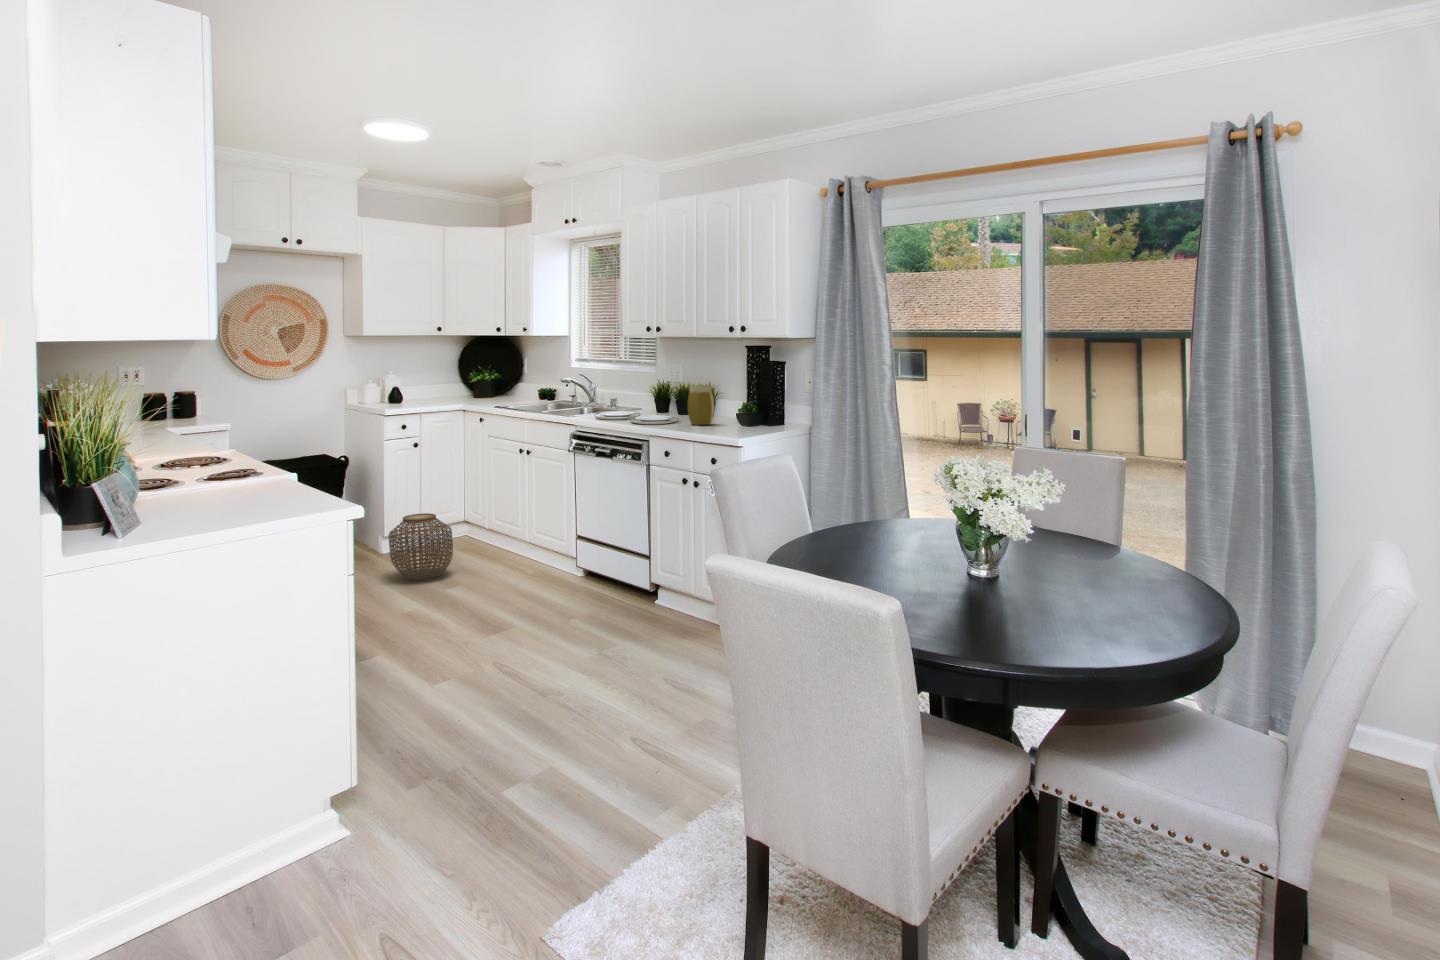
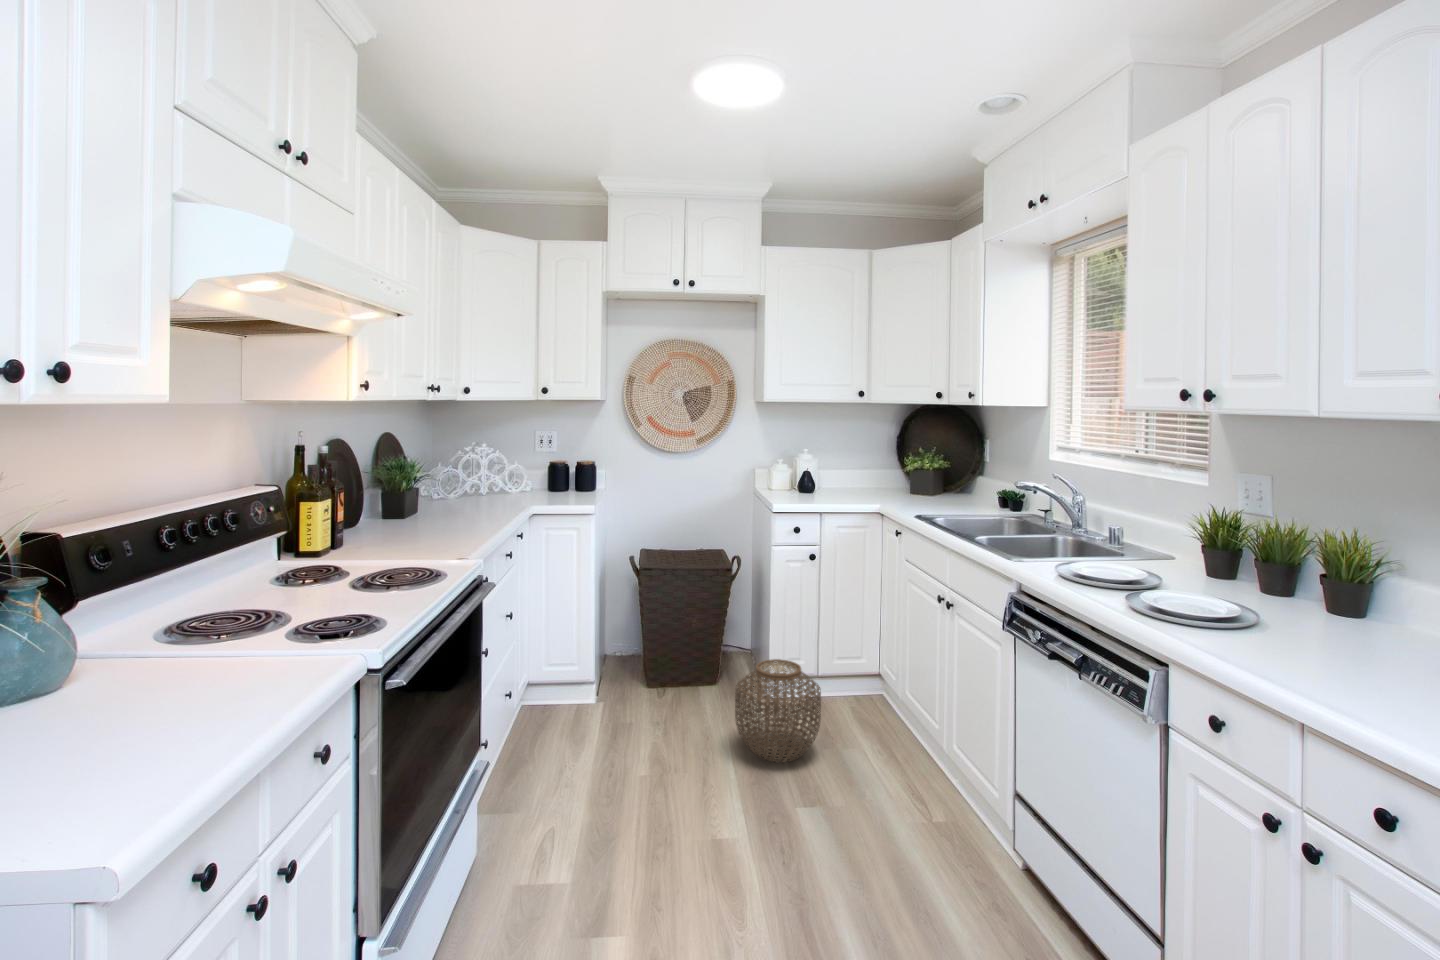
jar: present [688,385,714,425] -> none [1310,574,1405,695]

